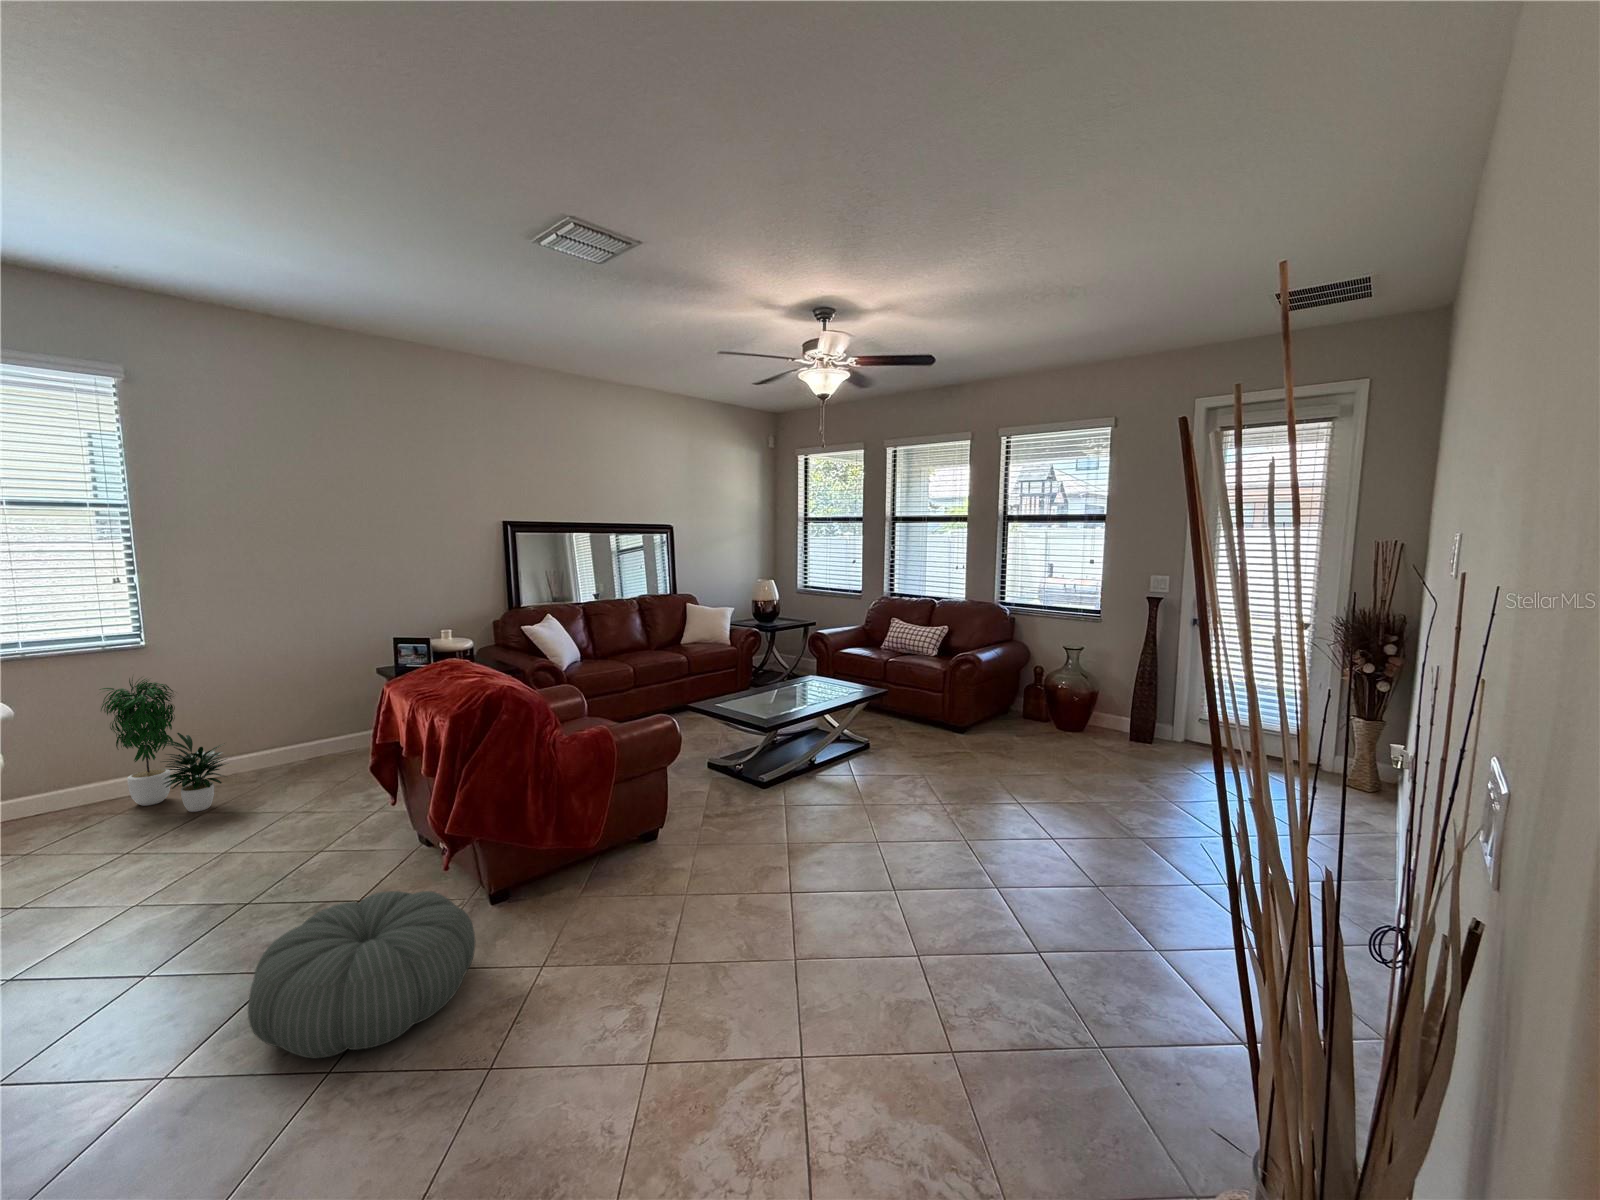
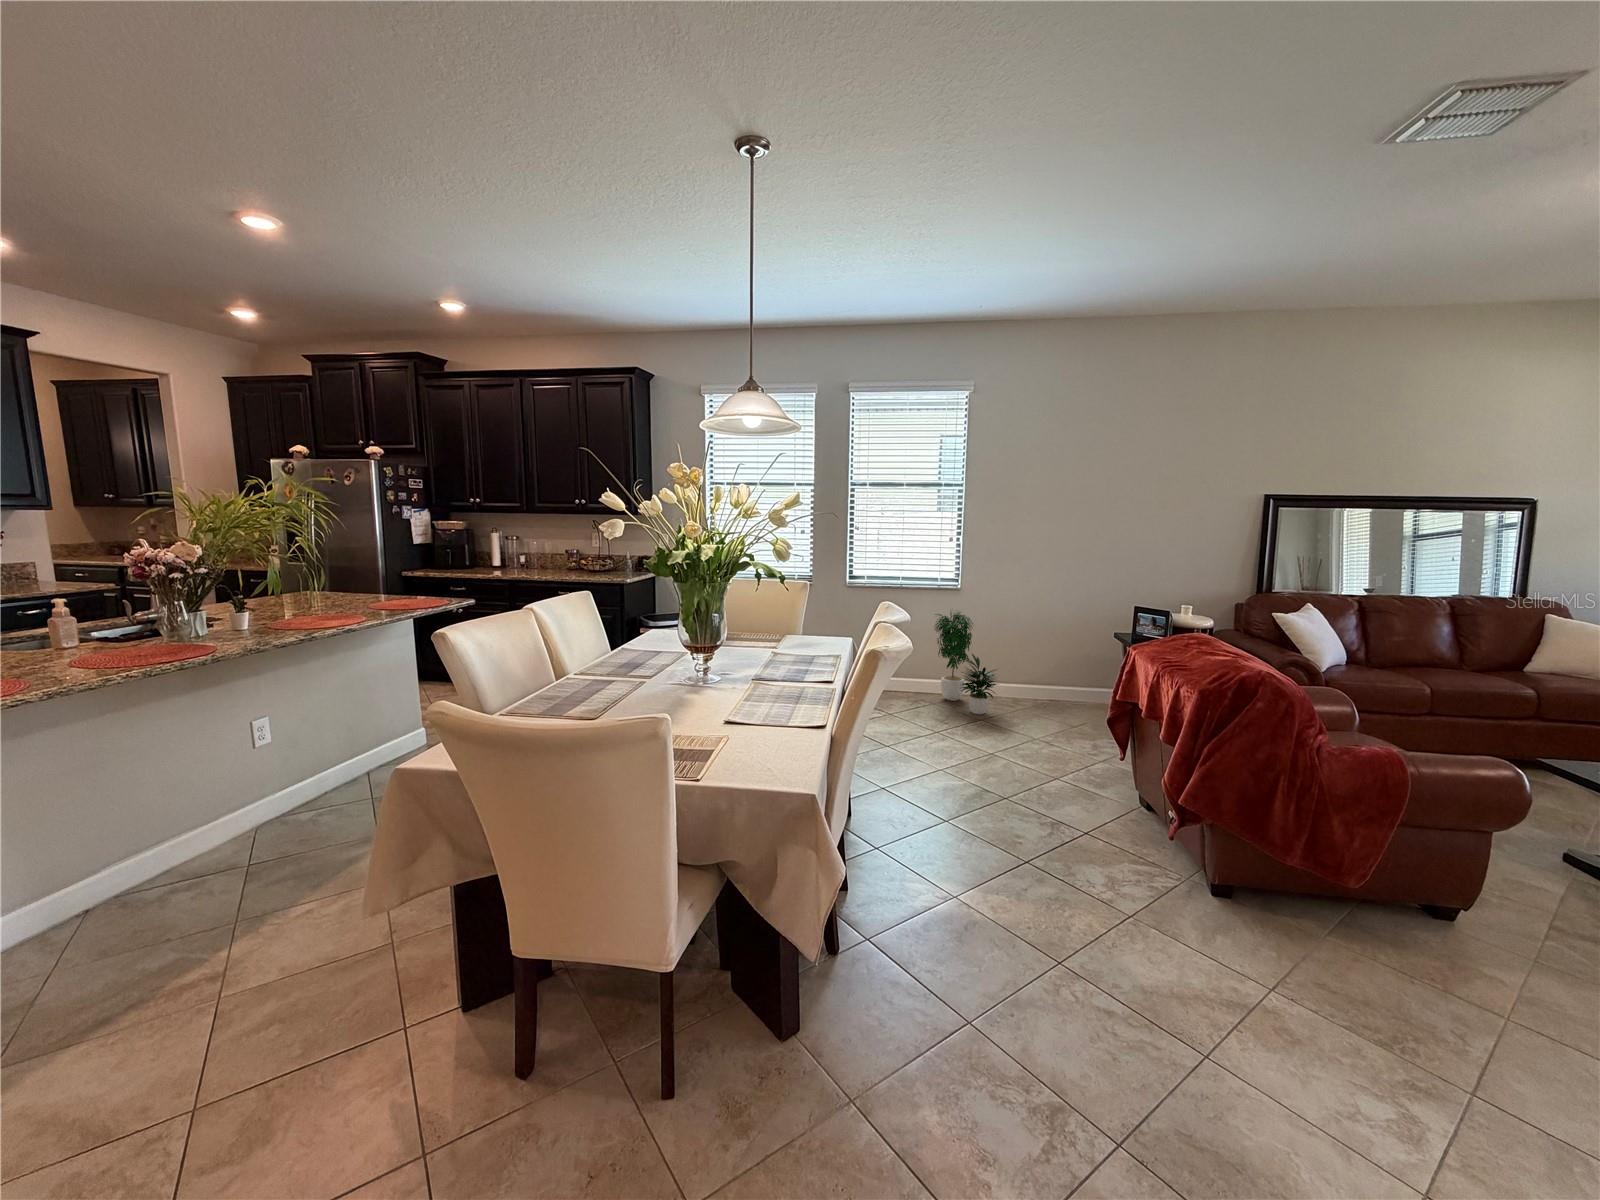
pouf: present [248,891,475,1058] -> none [1000,831,1203,987]

